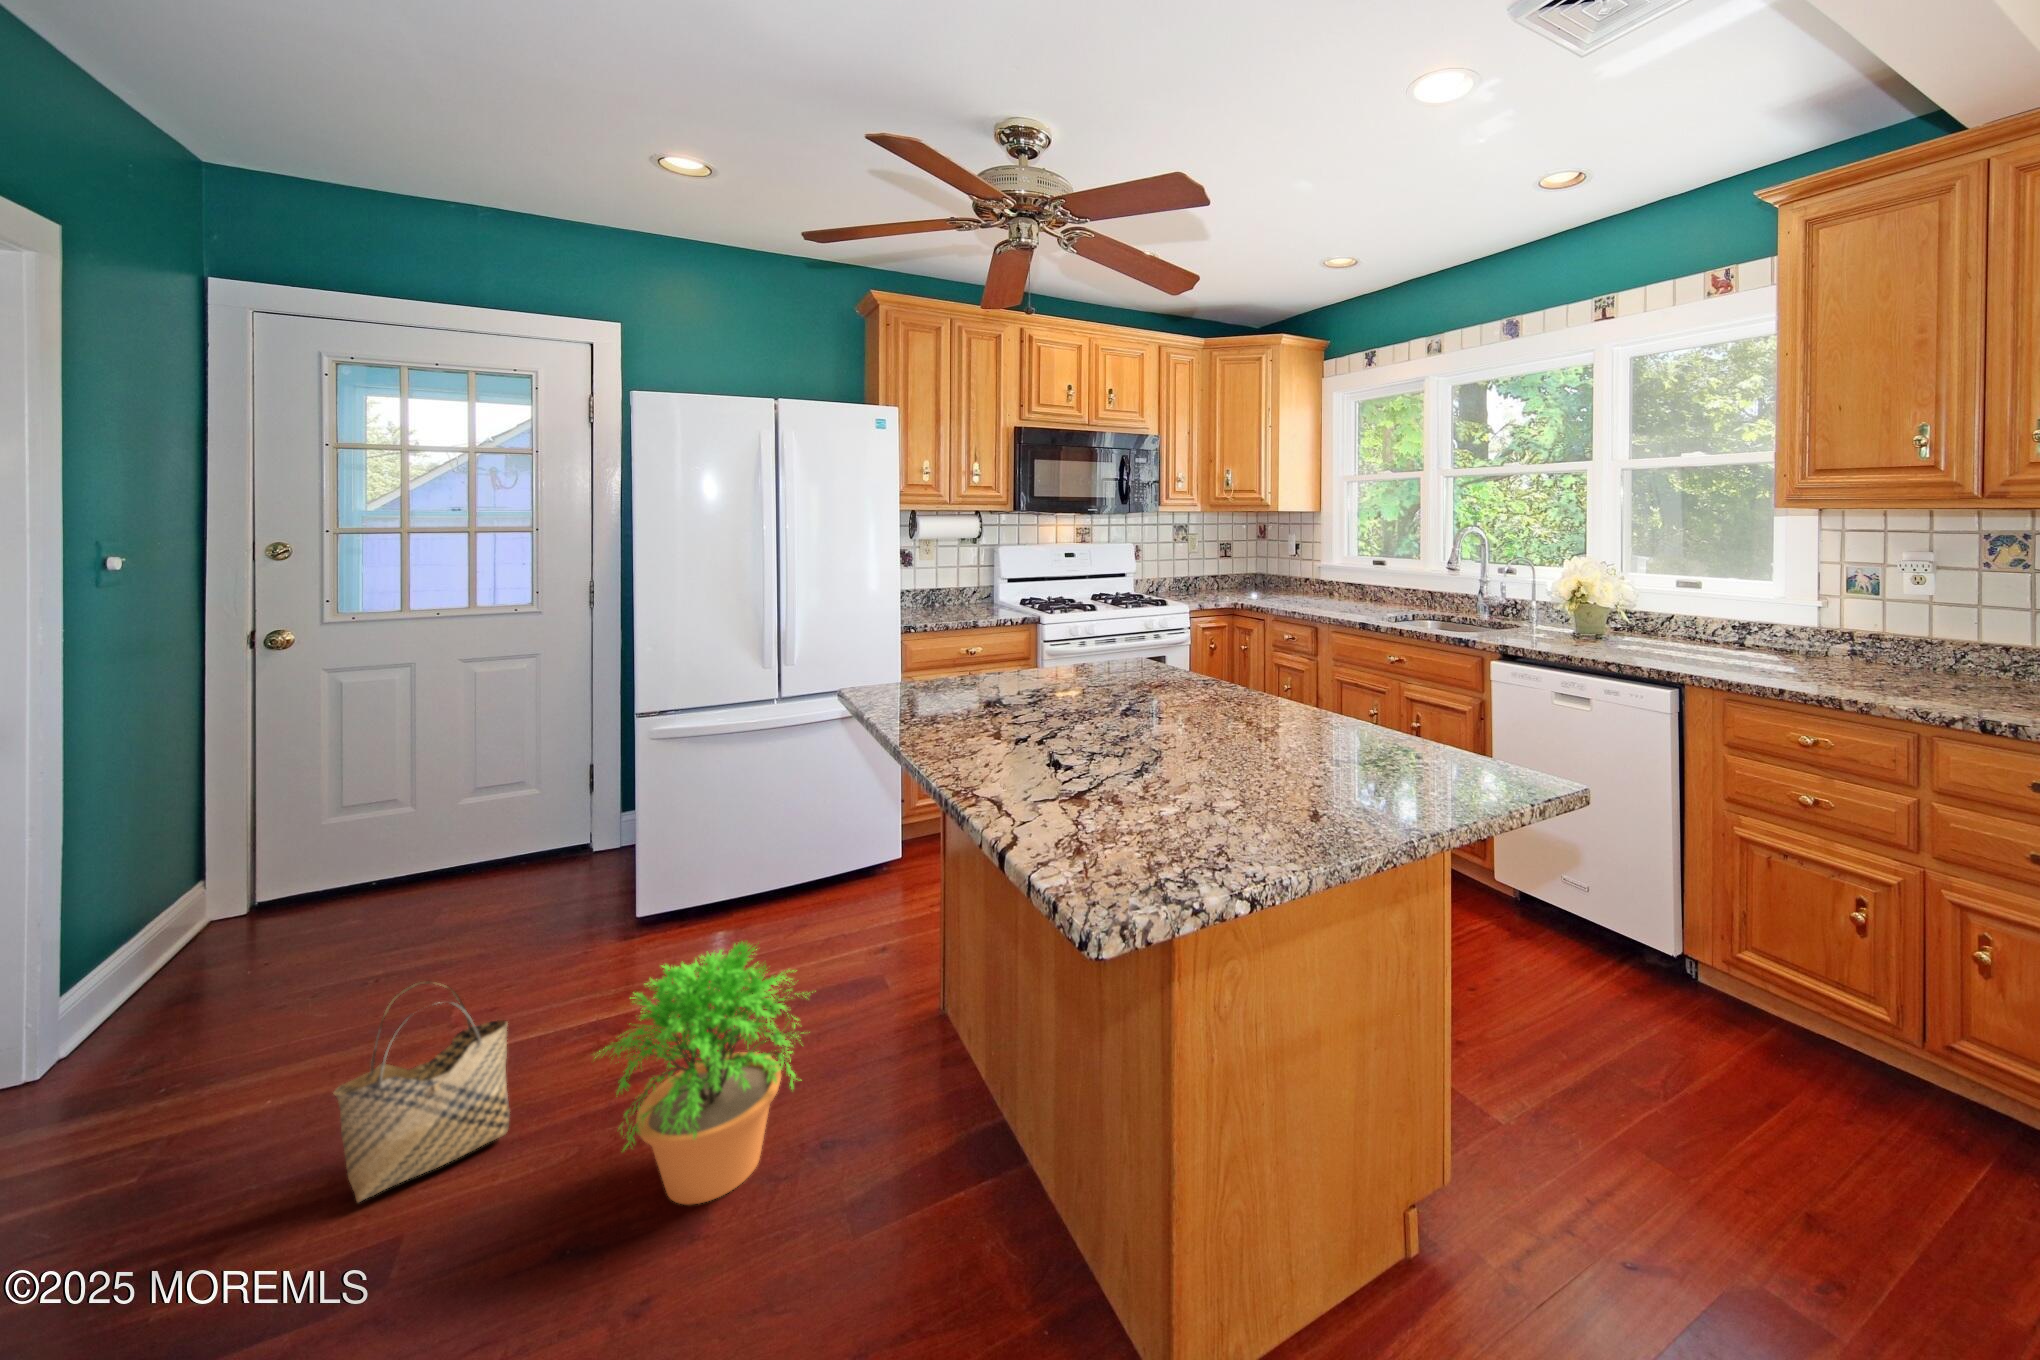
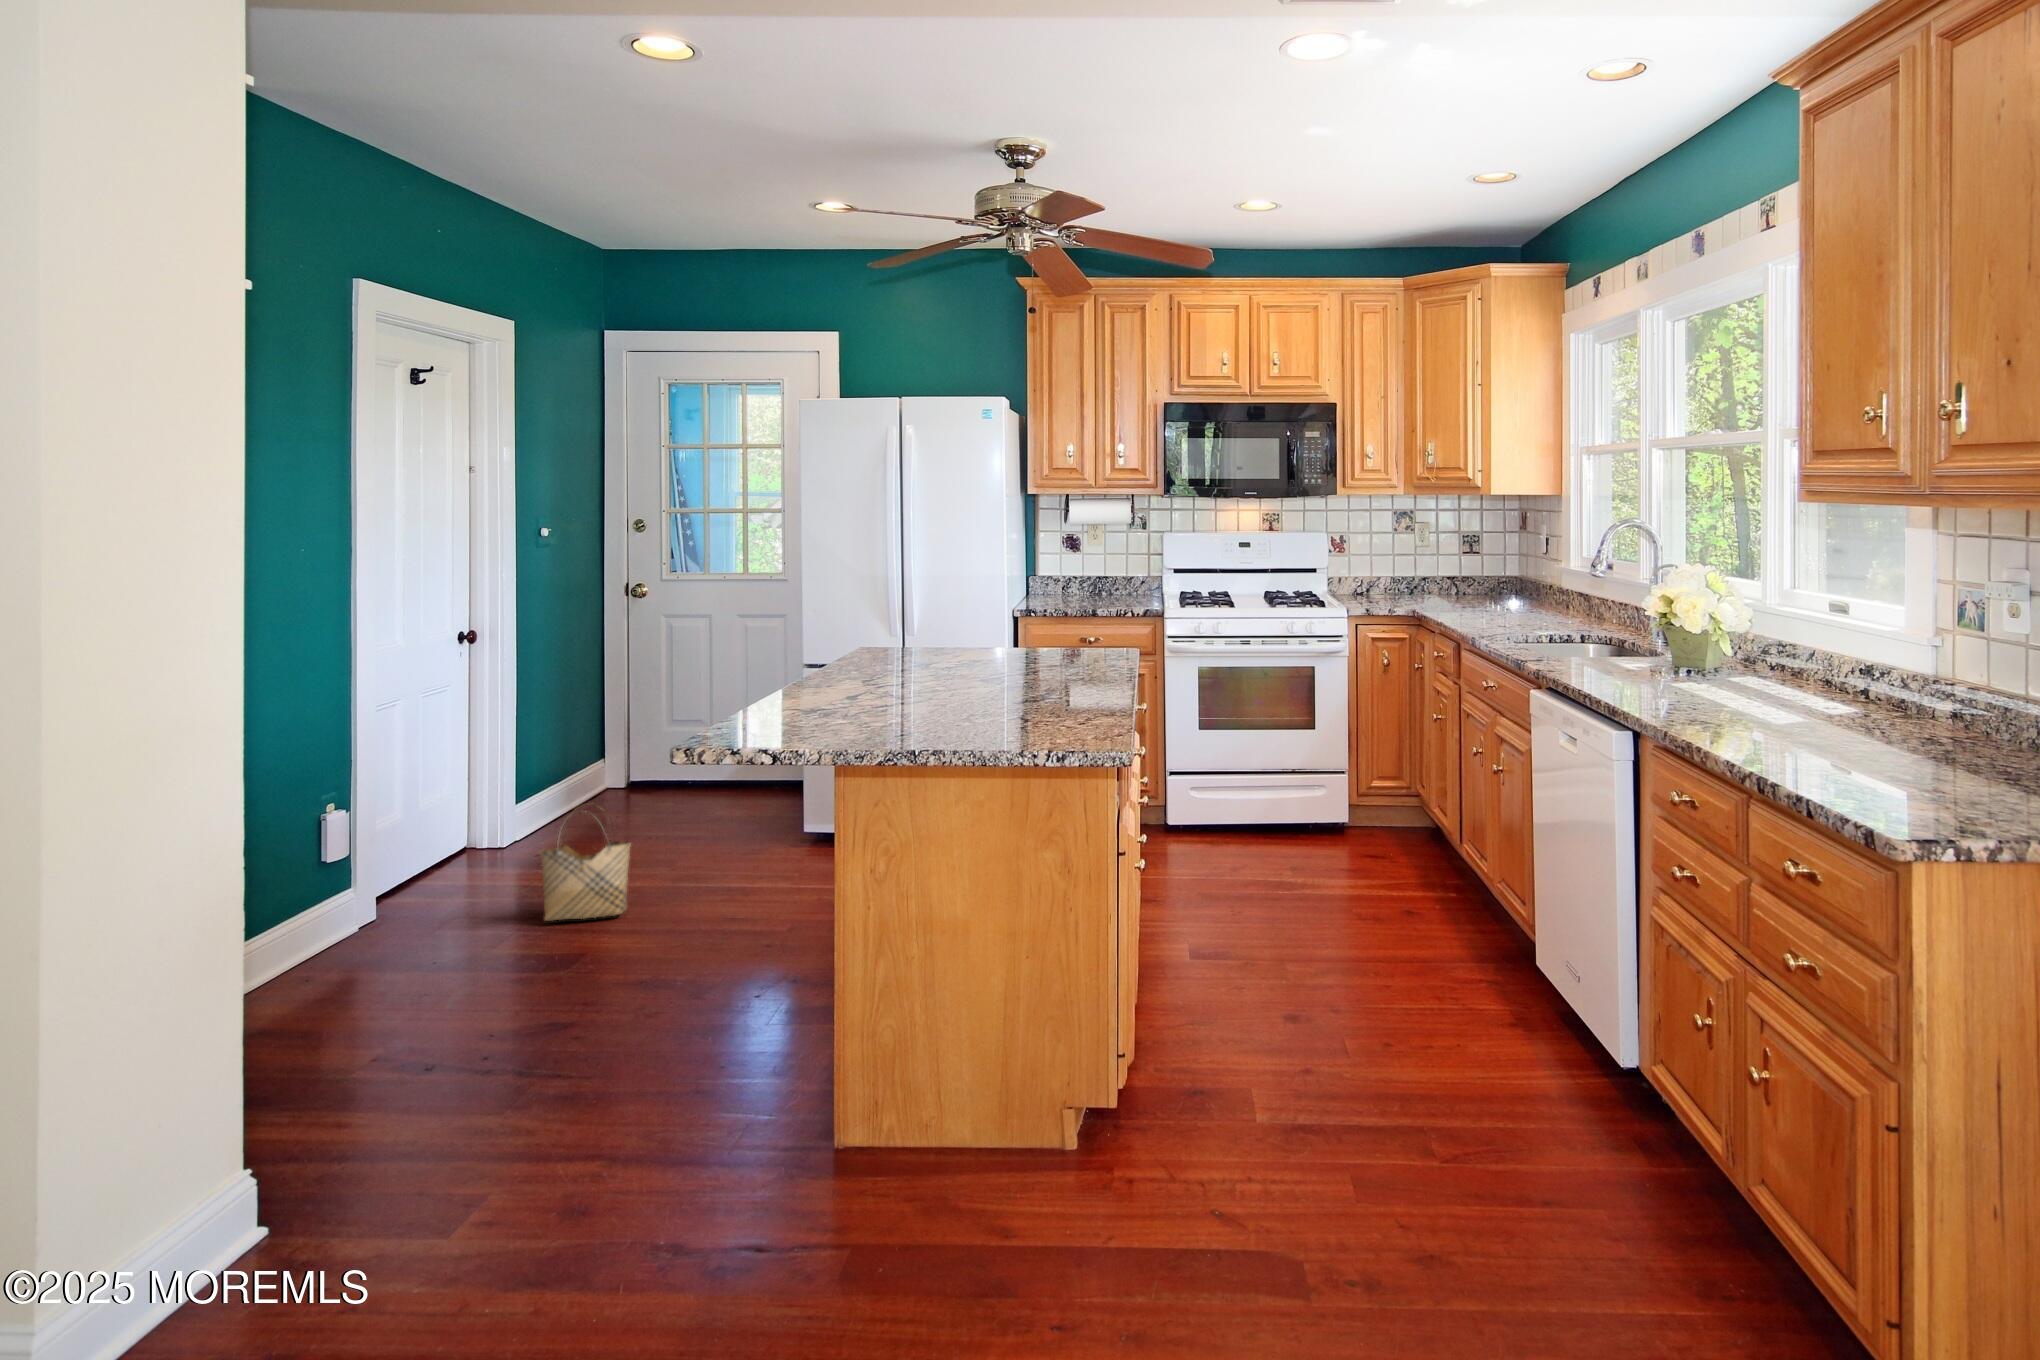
potted plant: present [595,942,797,1204] -> none [621,805,751,971]

